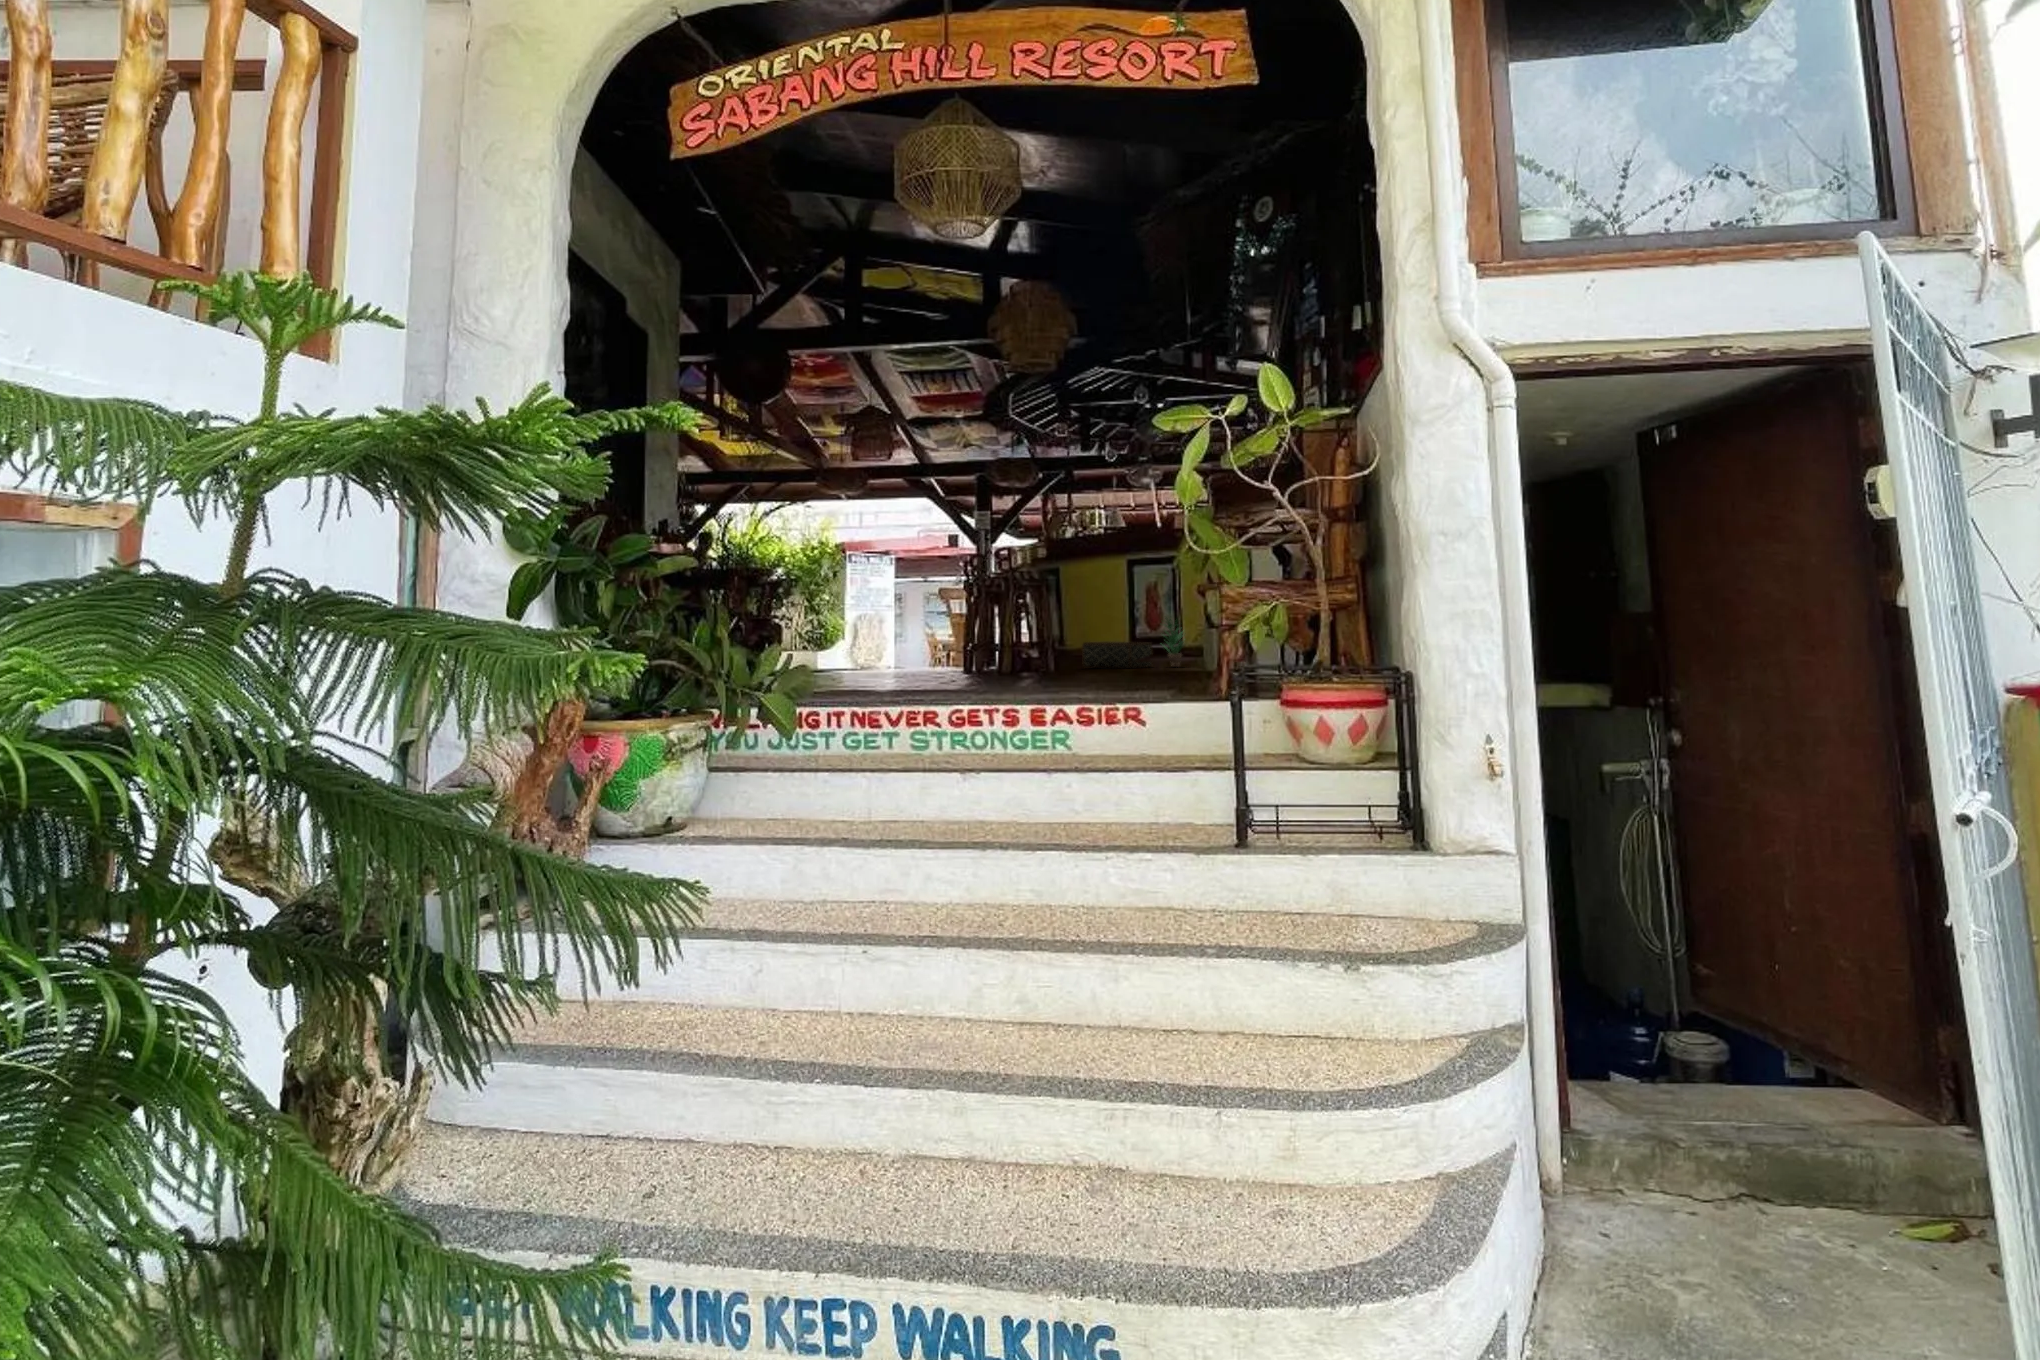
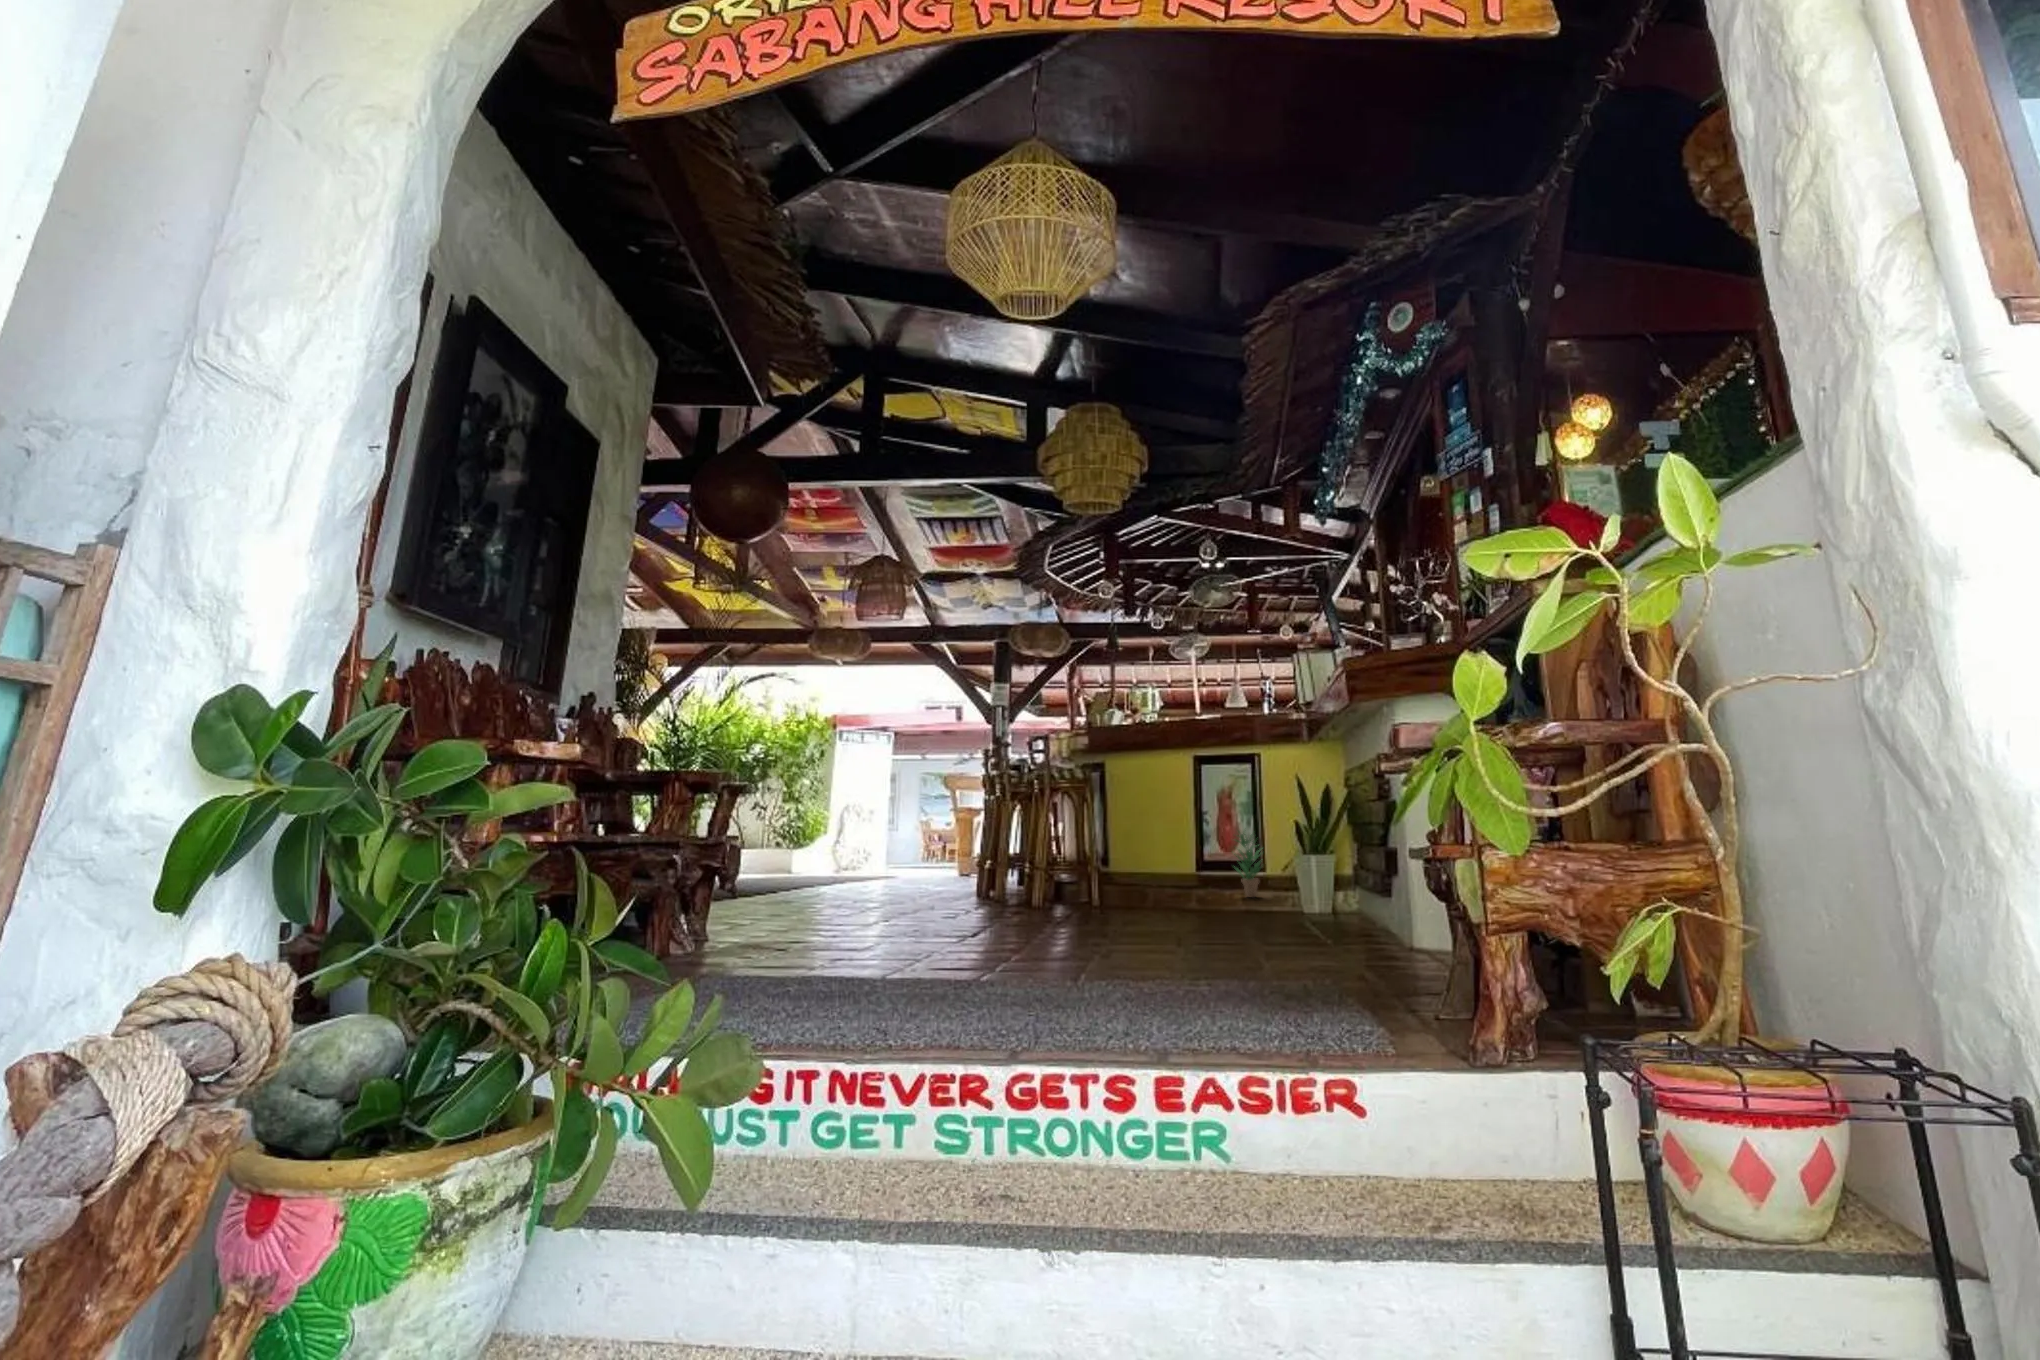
woven basket: present [1082,642,1153,669] -> none [1131,859,1221,900]

